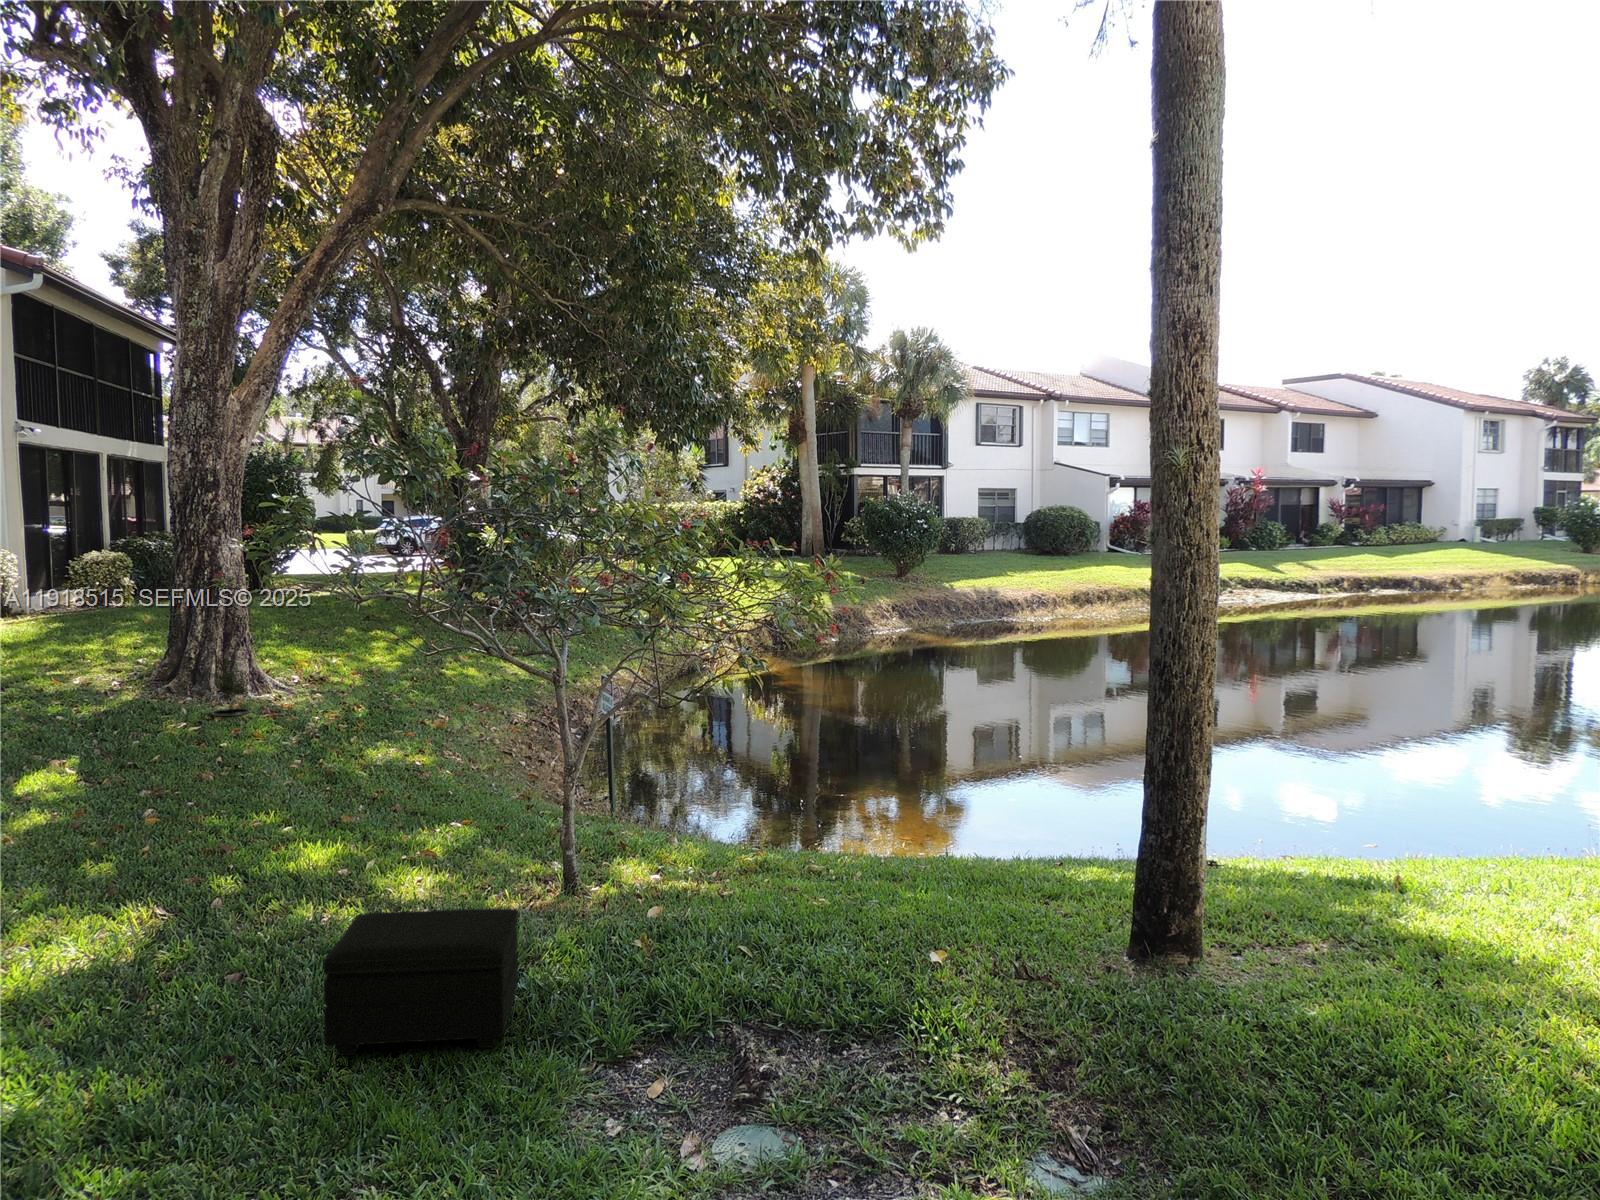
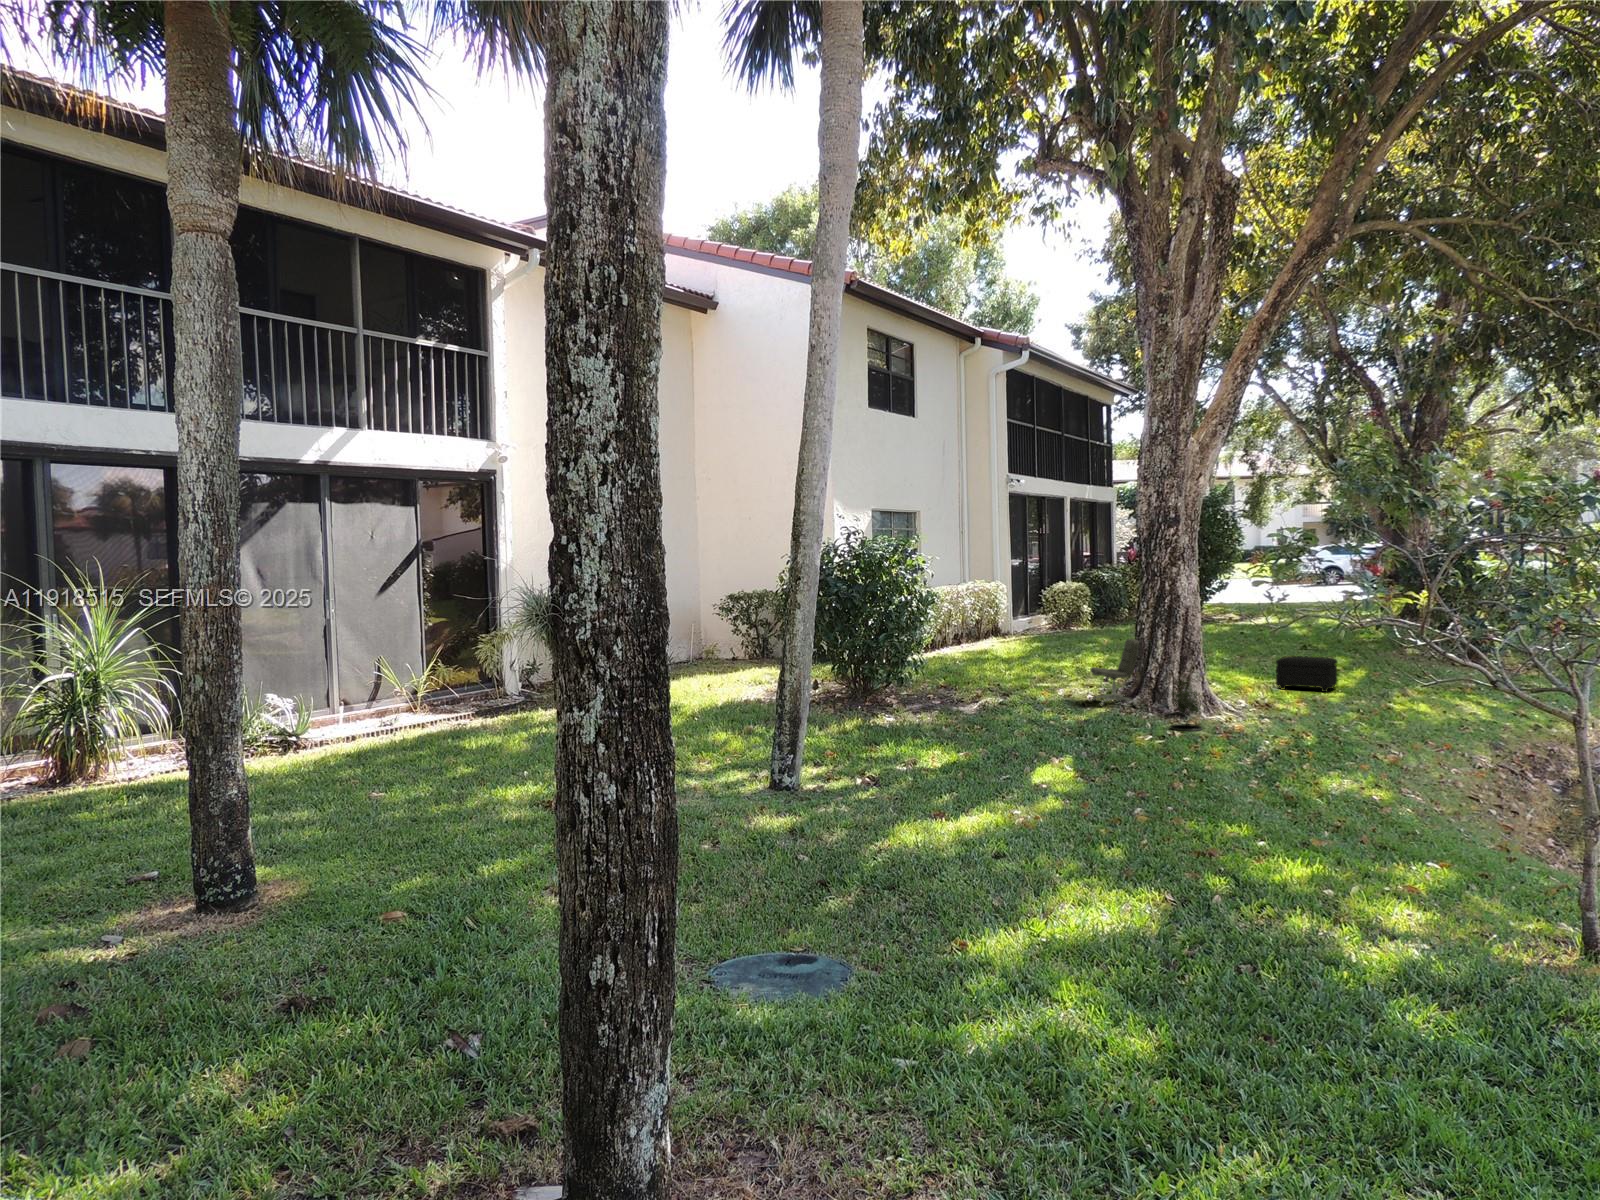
chair: none [110,617,173,697] -> present [1090,639,1139,706]
footstool: present [323,908,518,1055] -> present [1276,656,1337,692]

